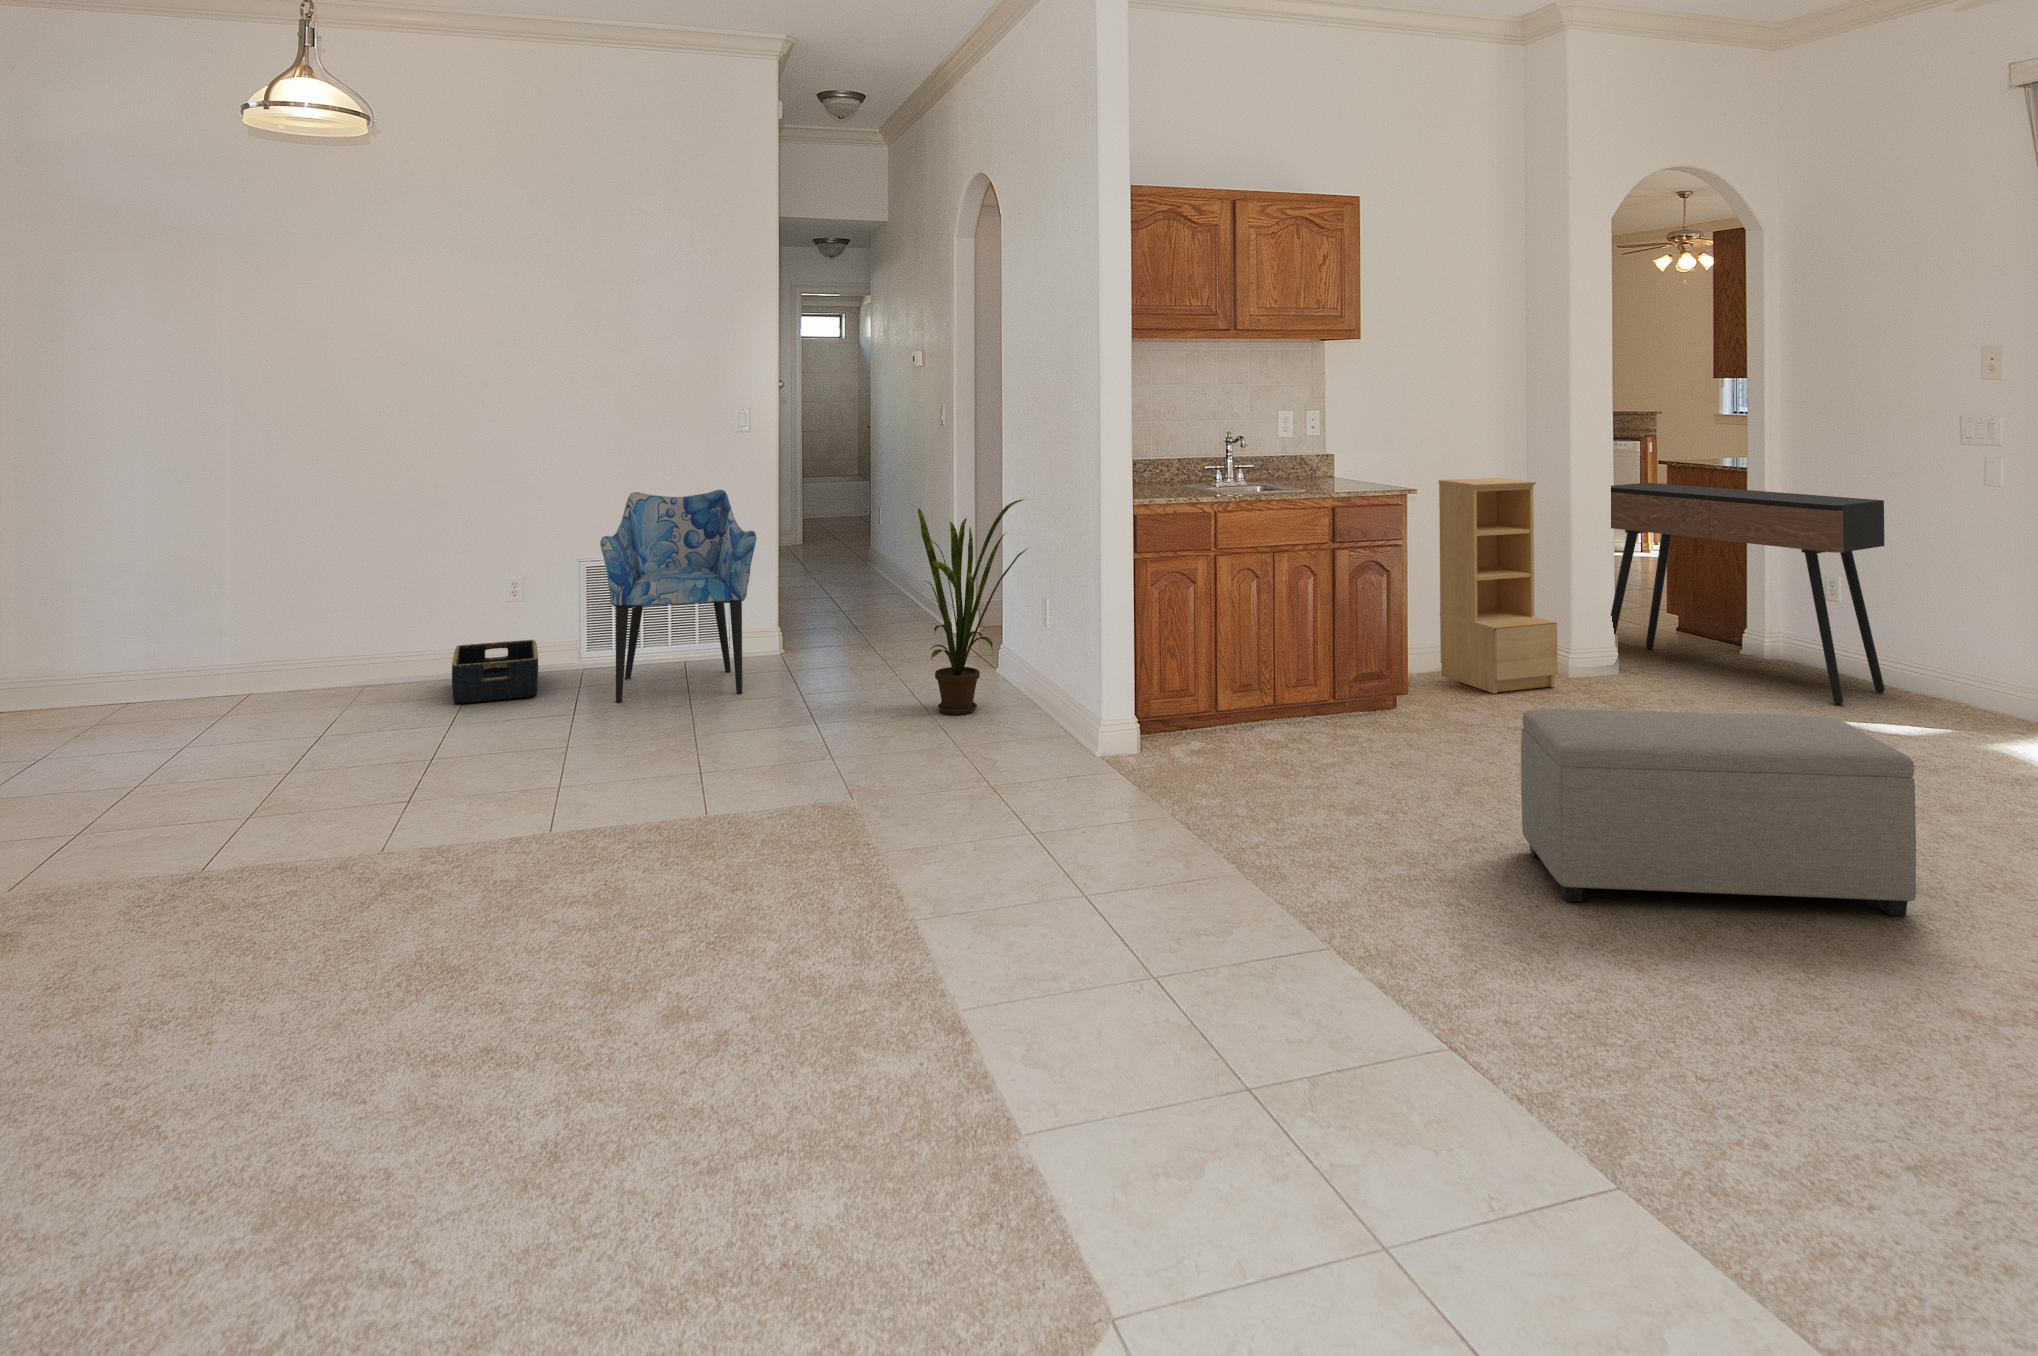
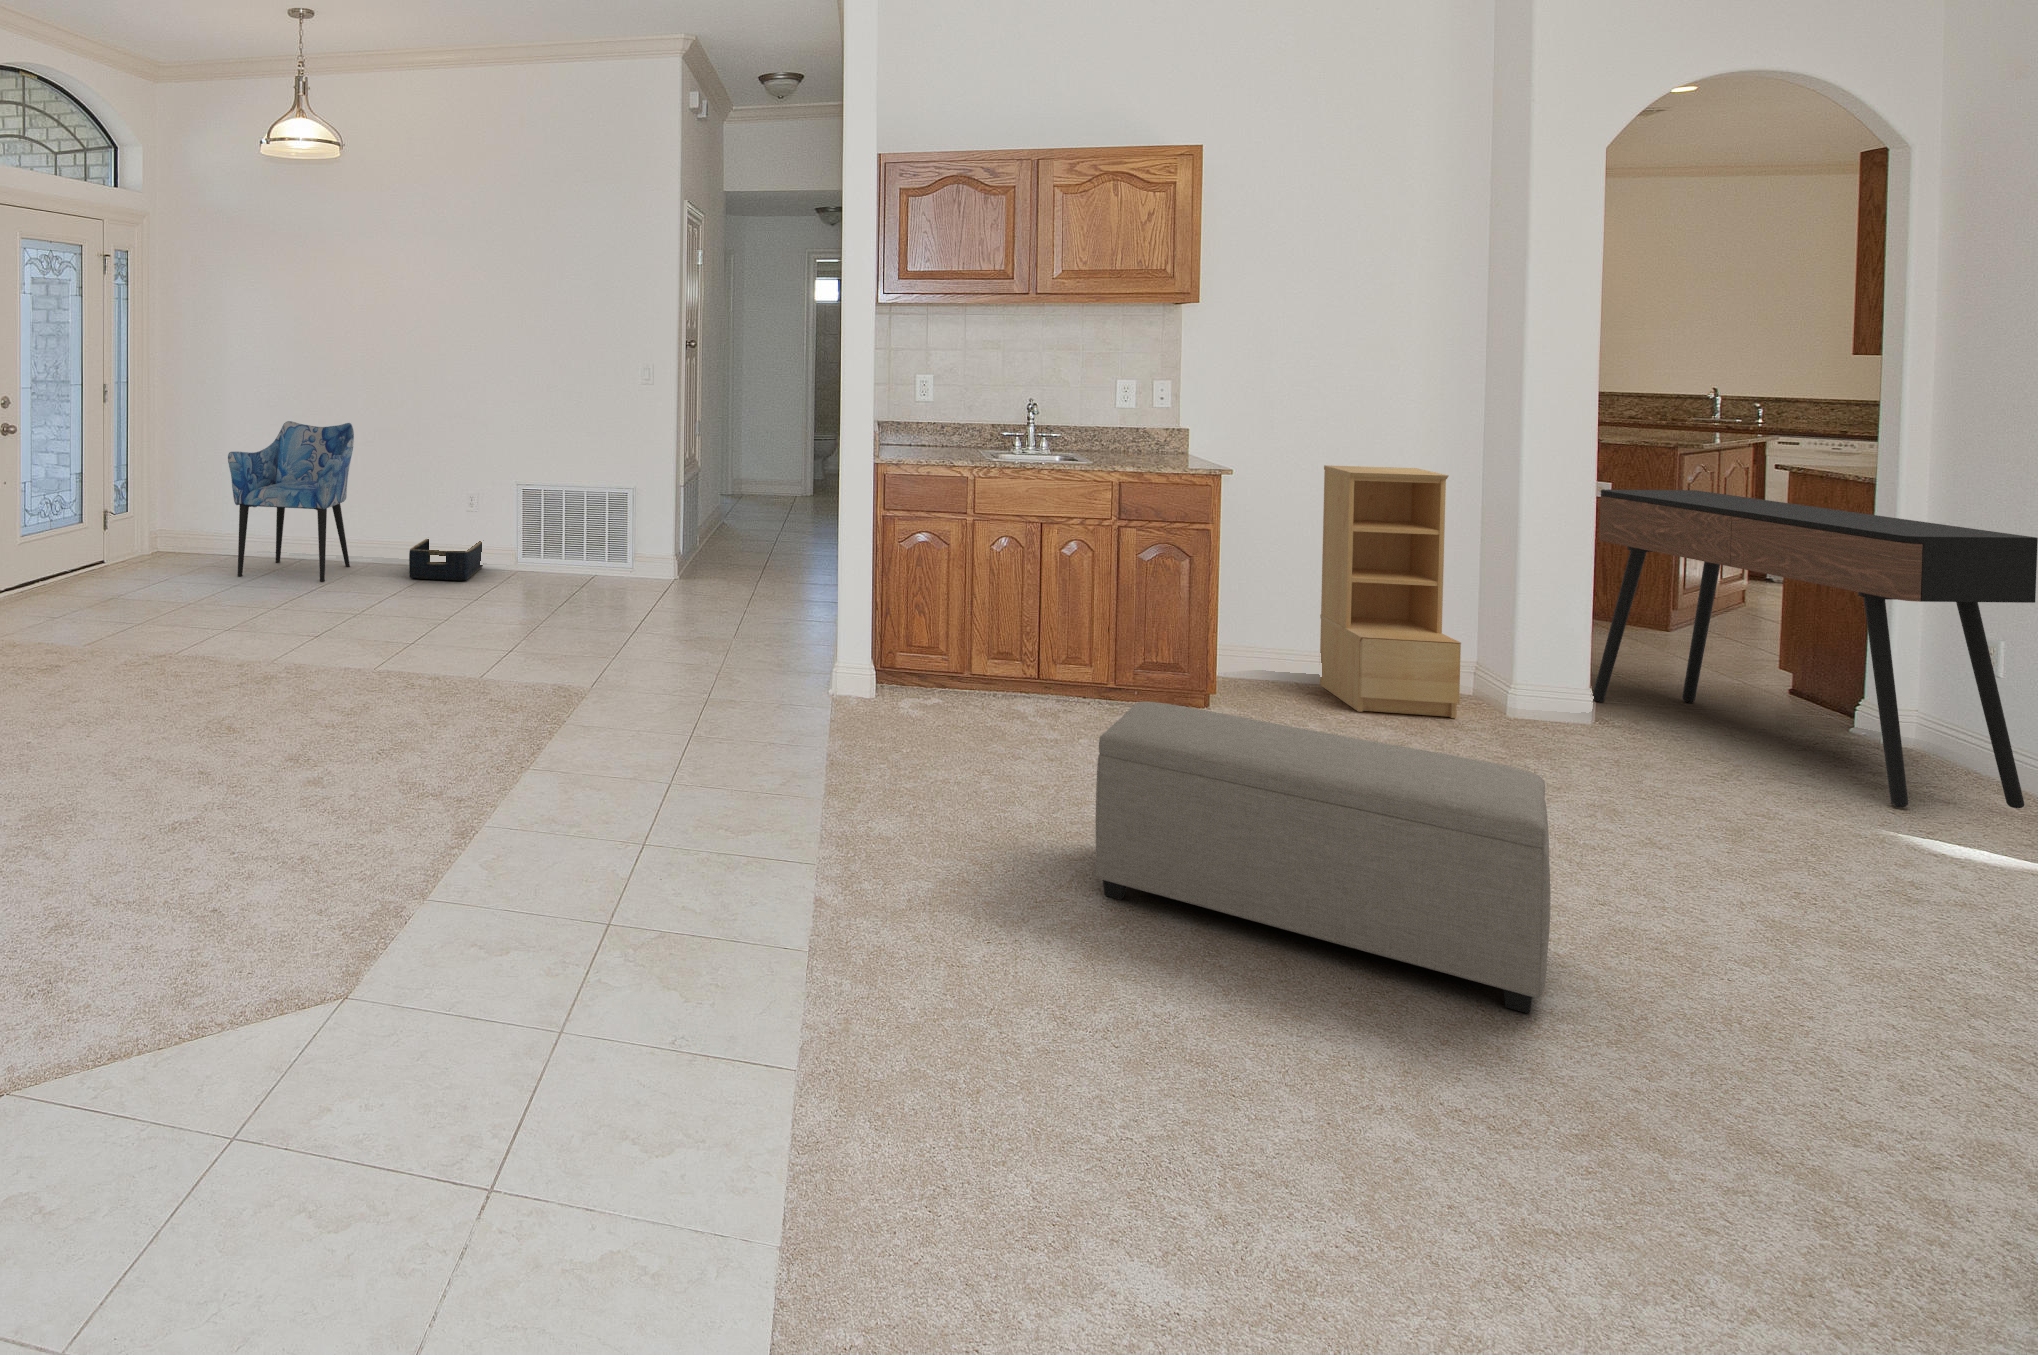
armchair: present [600,490,757,702] -> present [228,421,354,581]
house plant: present [918,499,1027,714] -> none [712,453,828,641]

